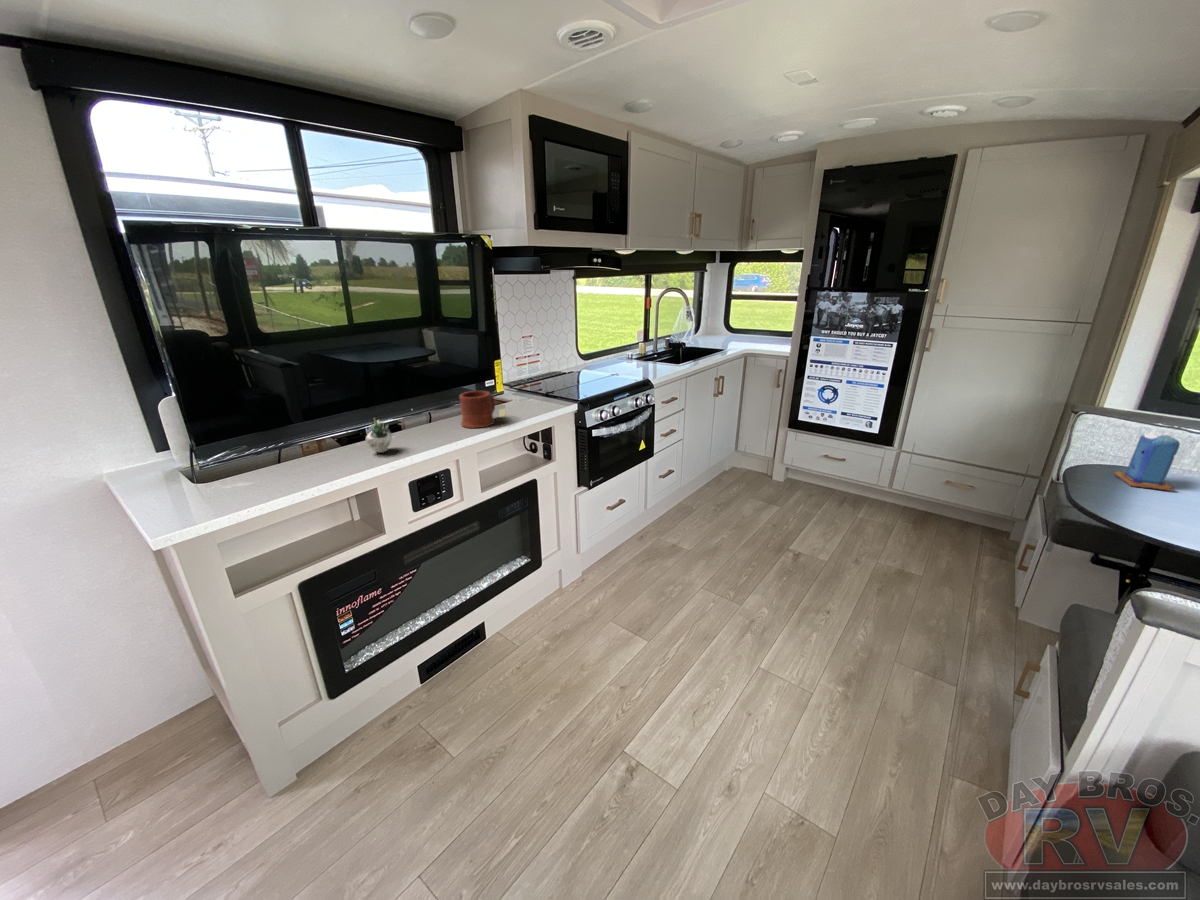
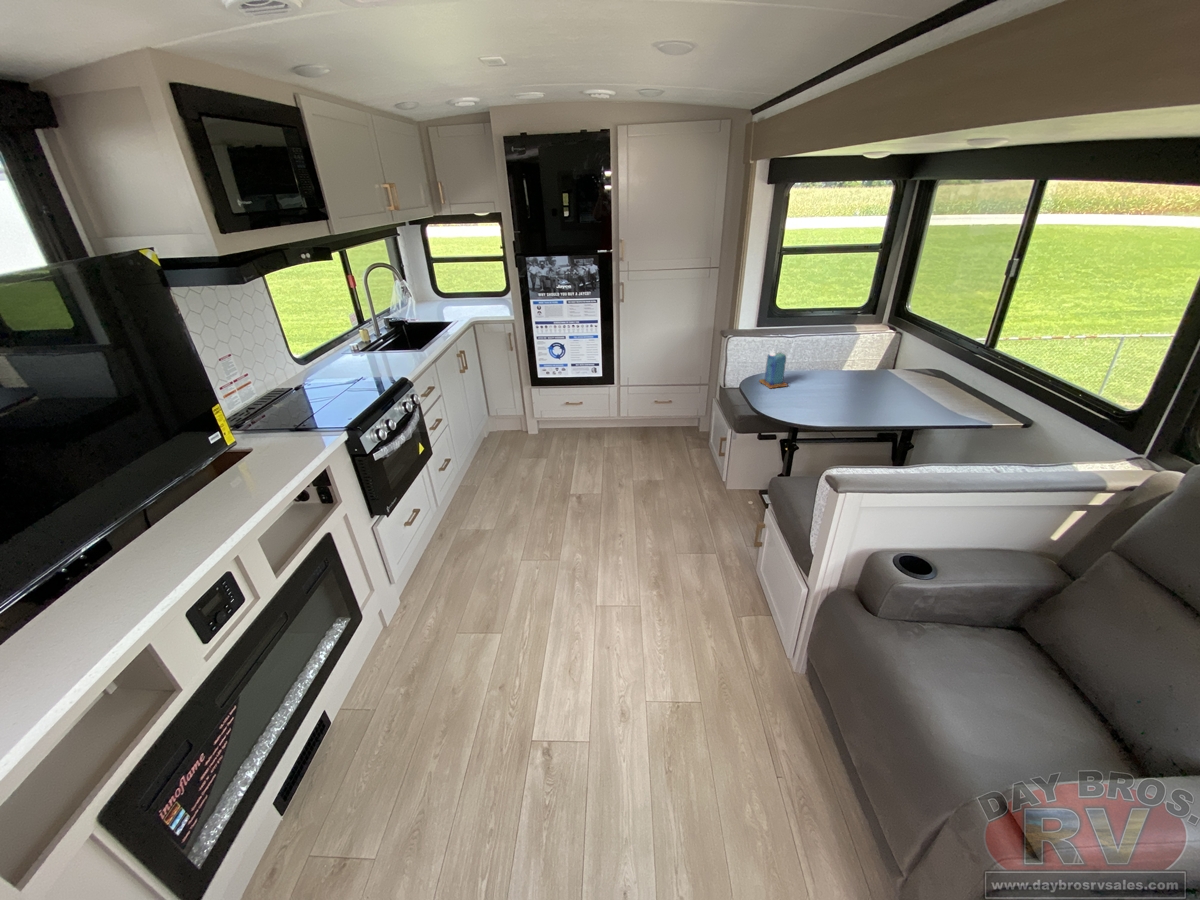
mug: present [459,391,495,428] -> none [203,456,266,511]
succulent plant: present [366,419,392,452] -> none [99,519,162,595]

